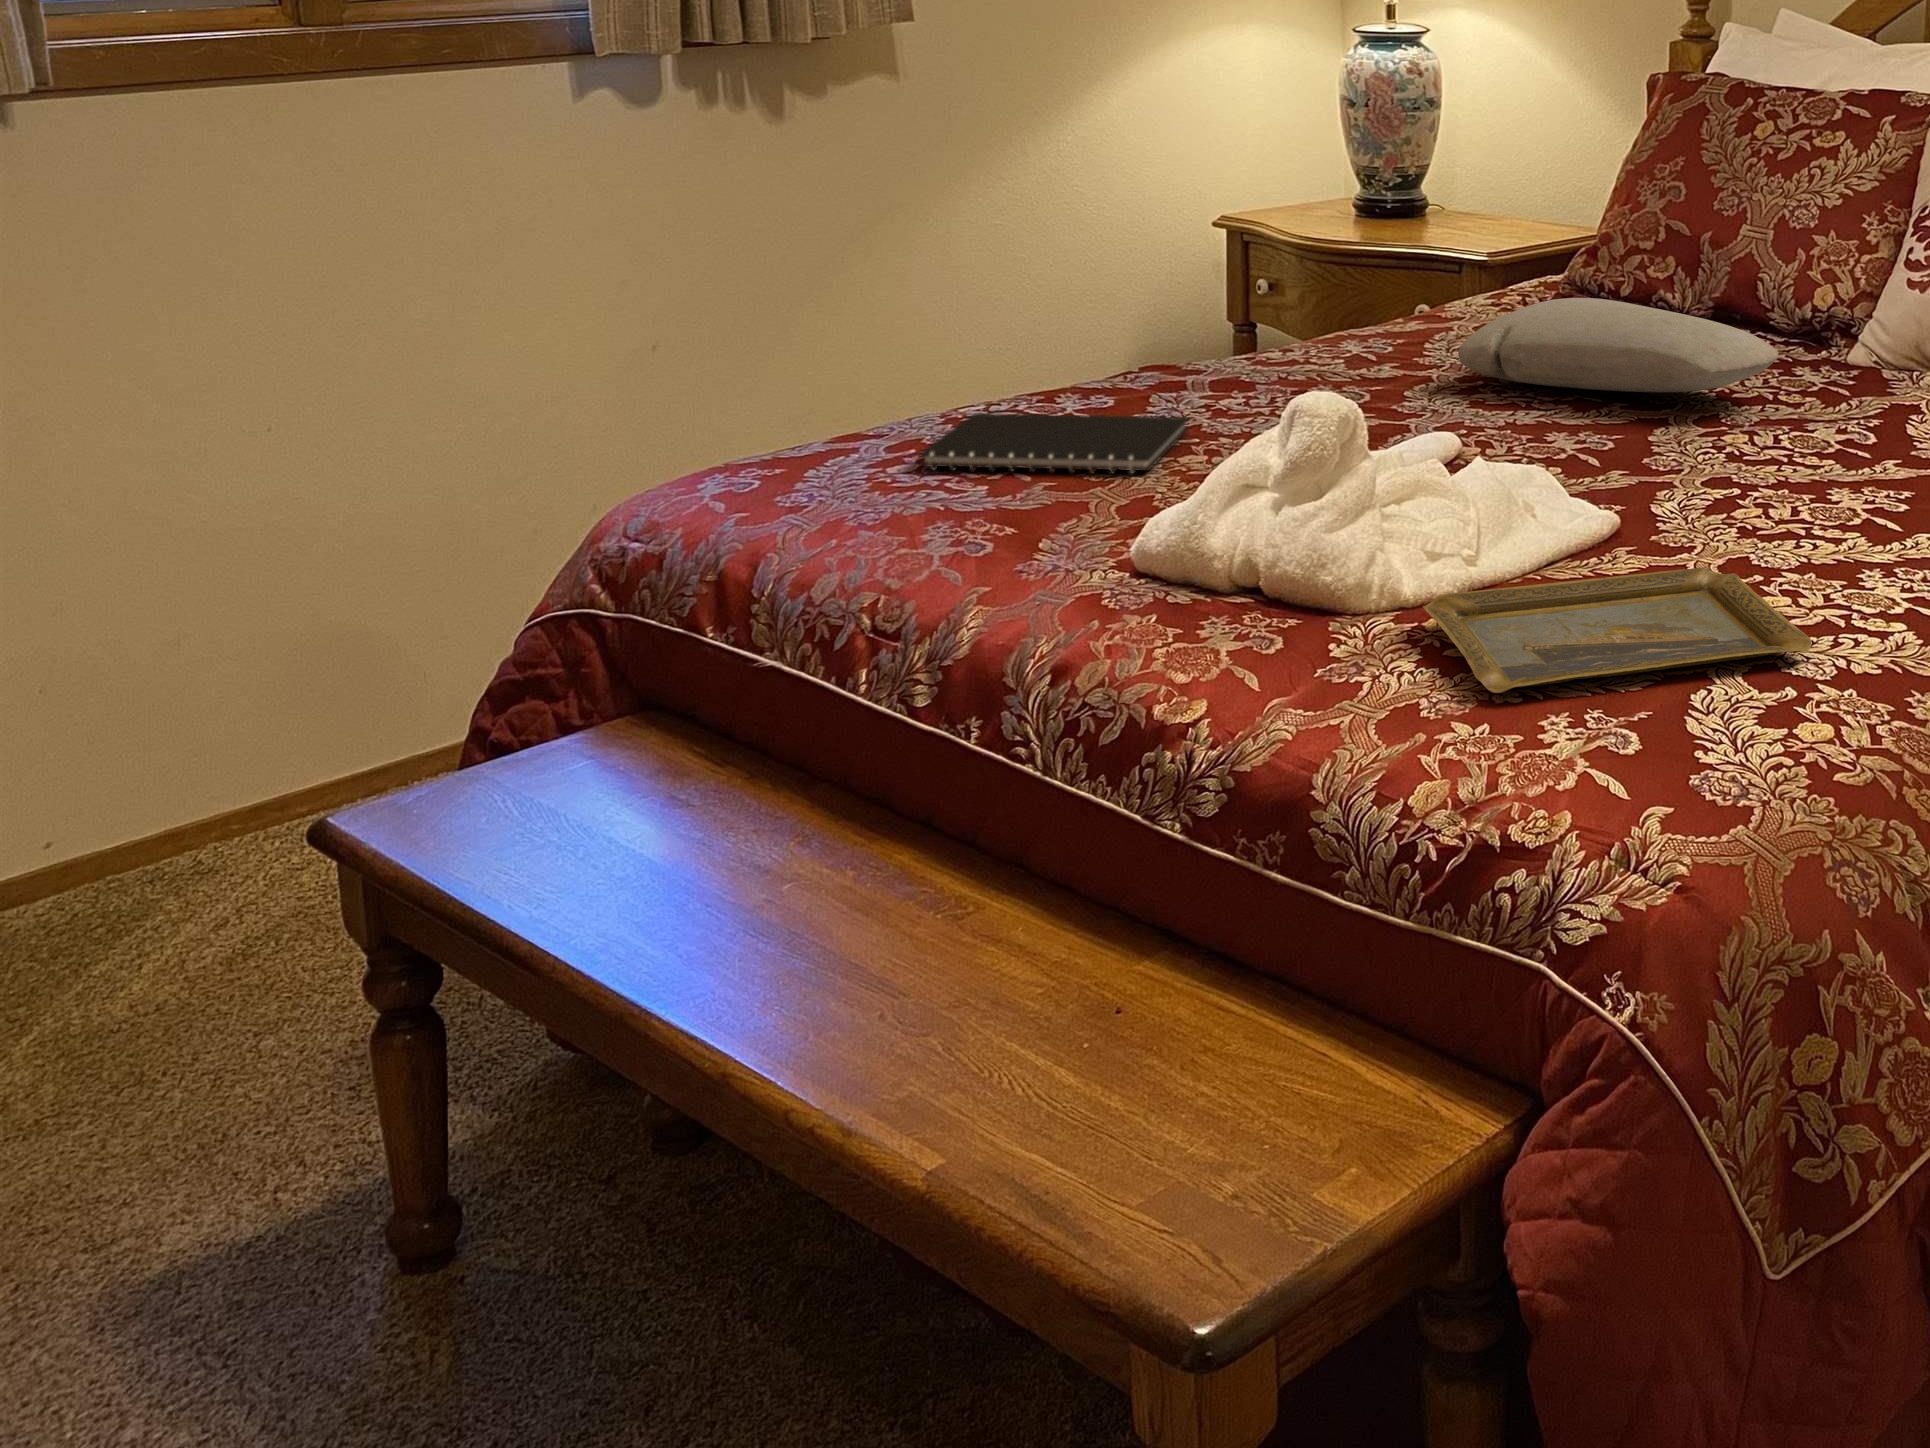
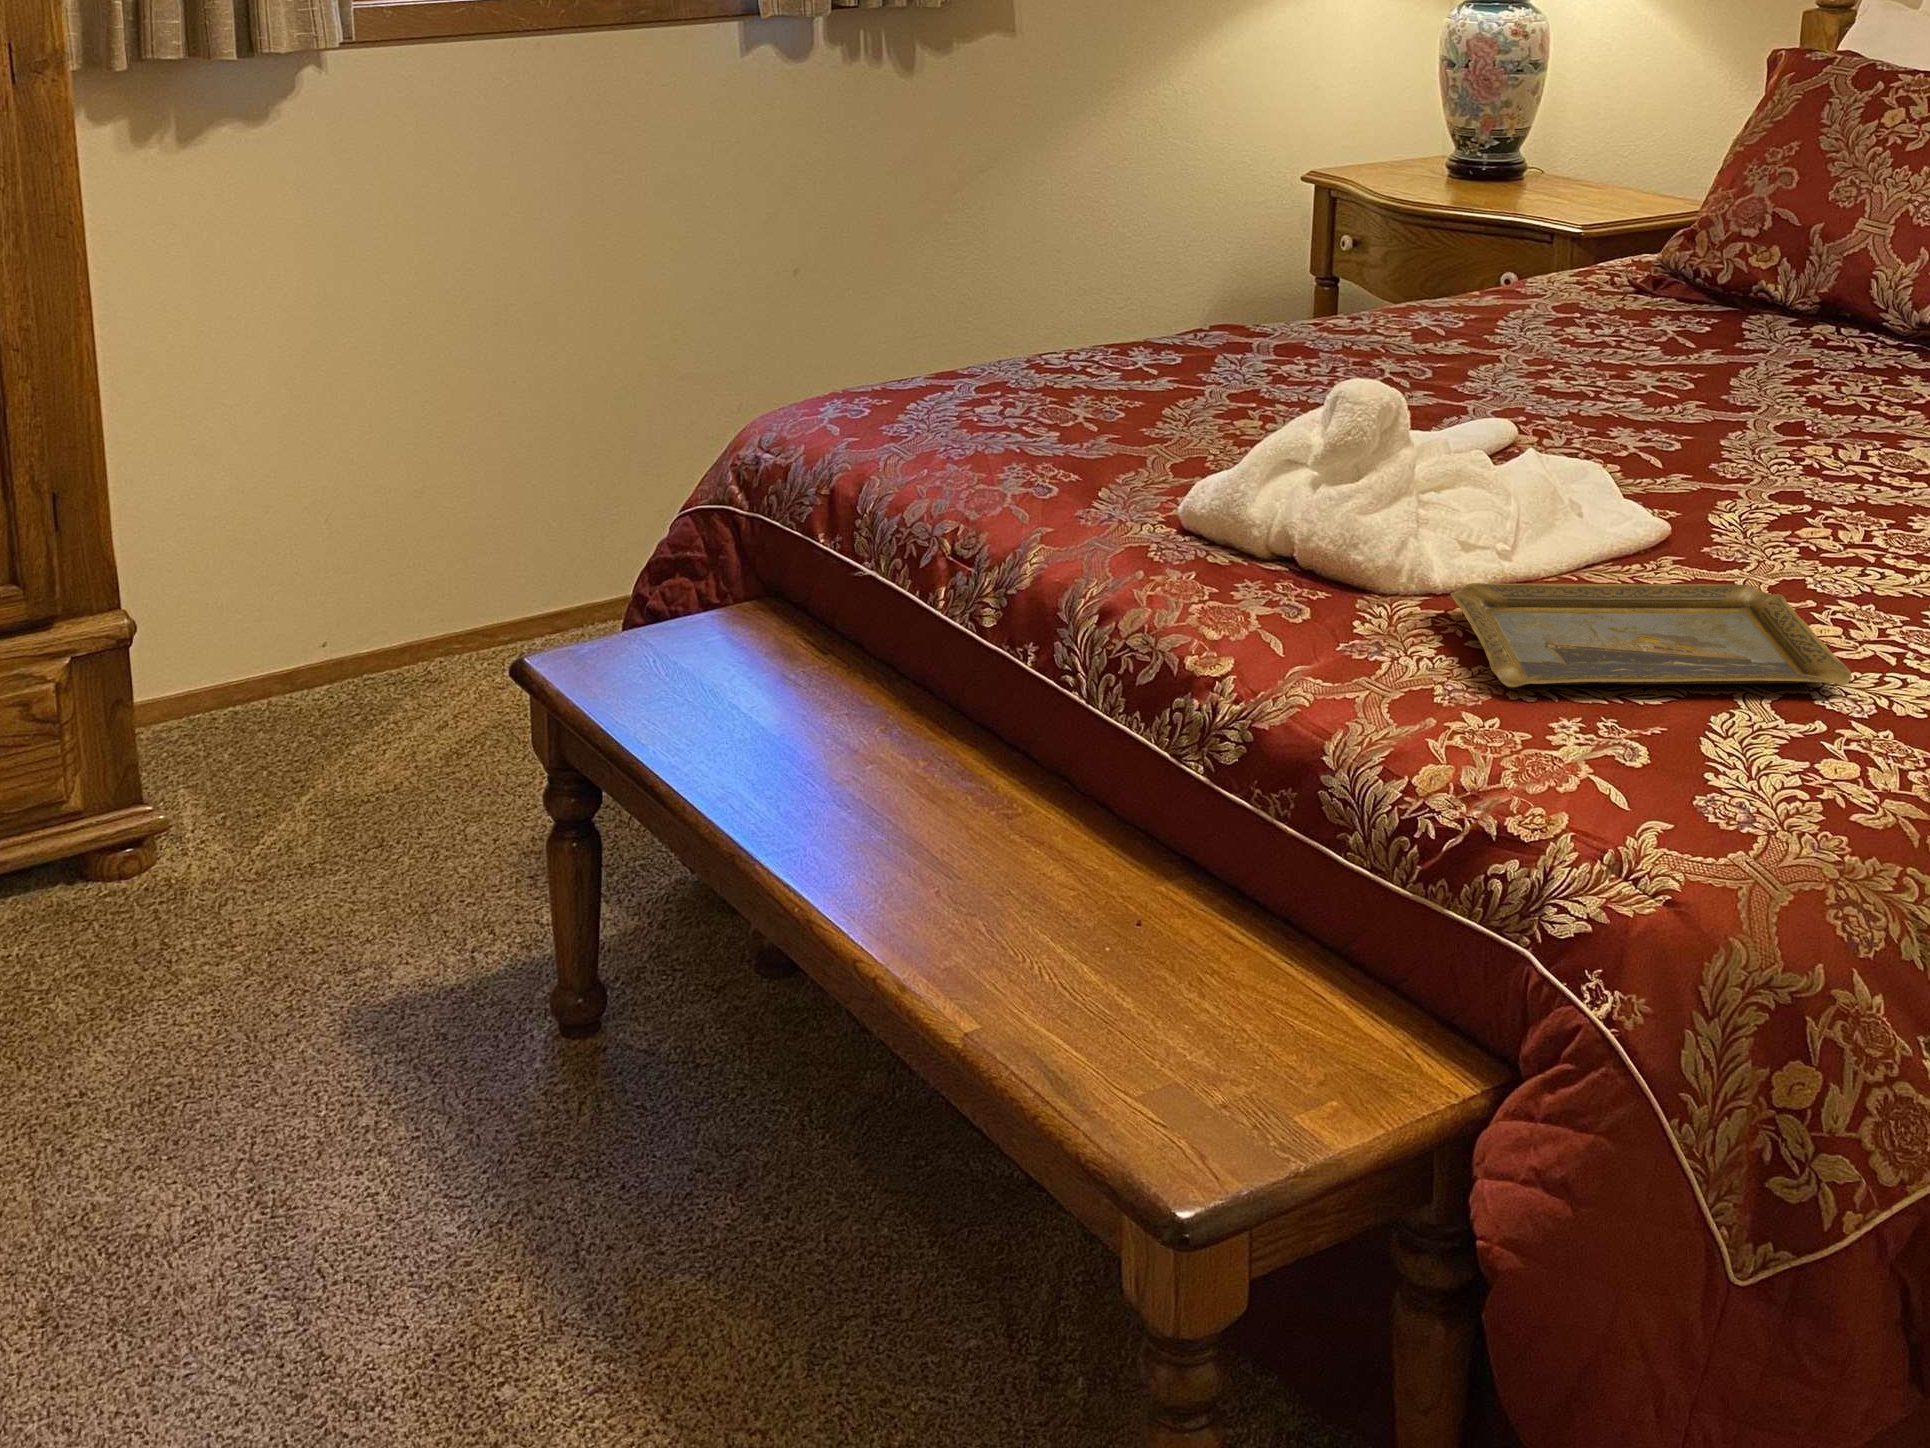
pillow: present [1458,298,1779,392] -> none [1530,288,1876,393]
notebook: present [919,413,1189,474] -> none [1006,361,1256,433]

